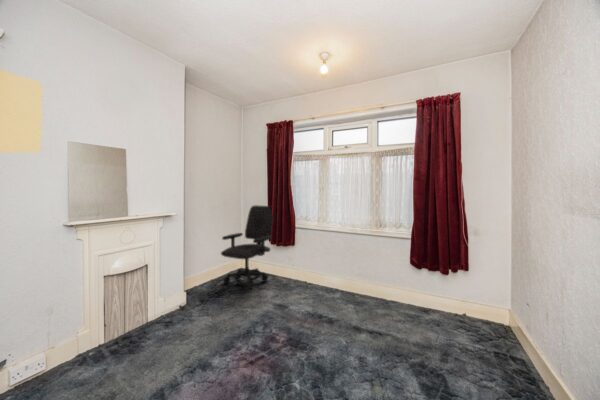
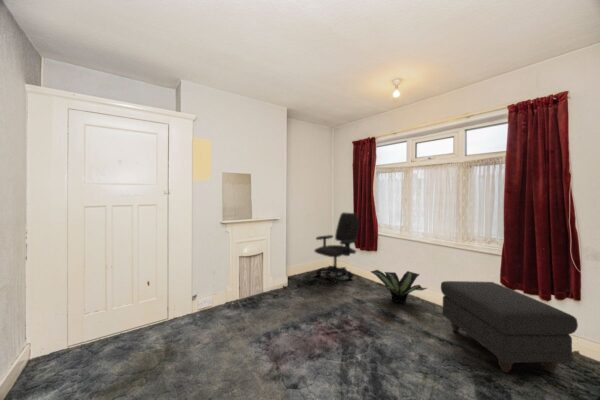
potted plant: none [289,264,350,301] -> present [371,270,427,303]
ottoman: none [365,265,478,353] -> present [441,281,578,373]

